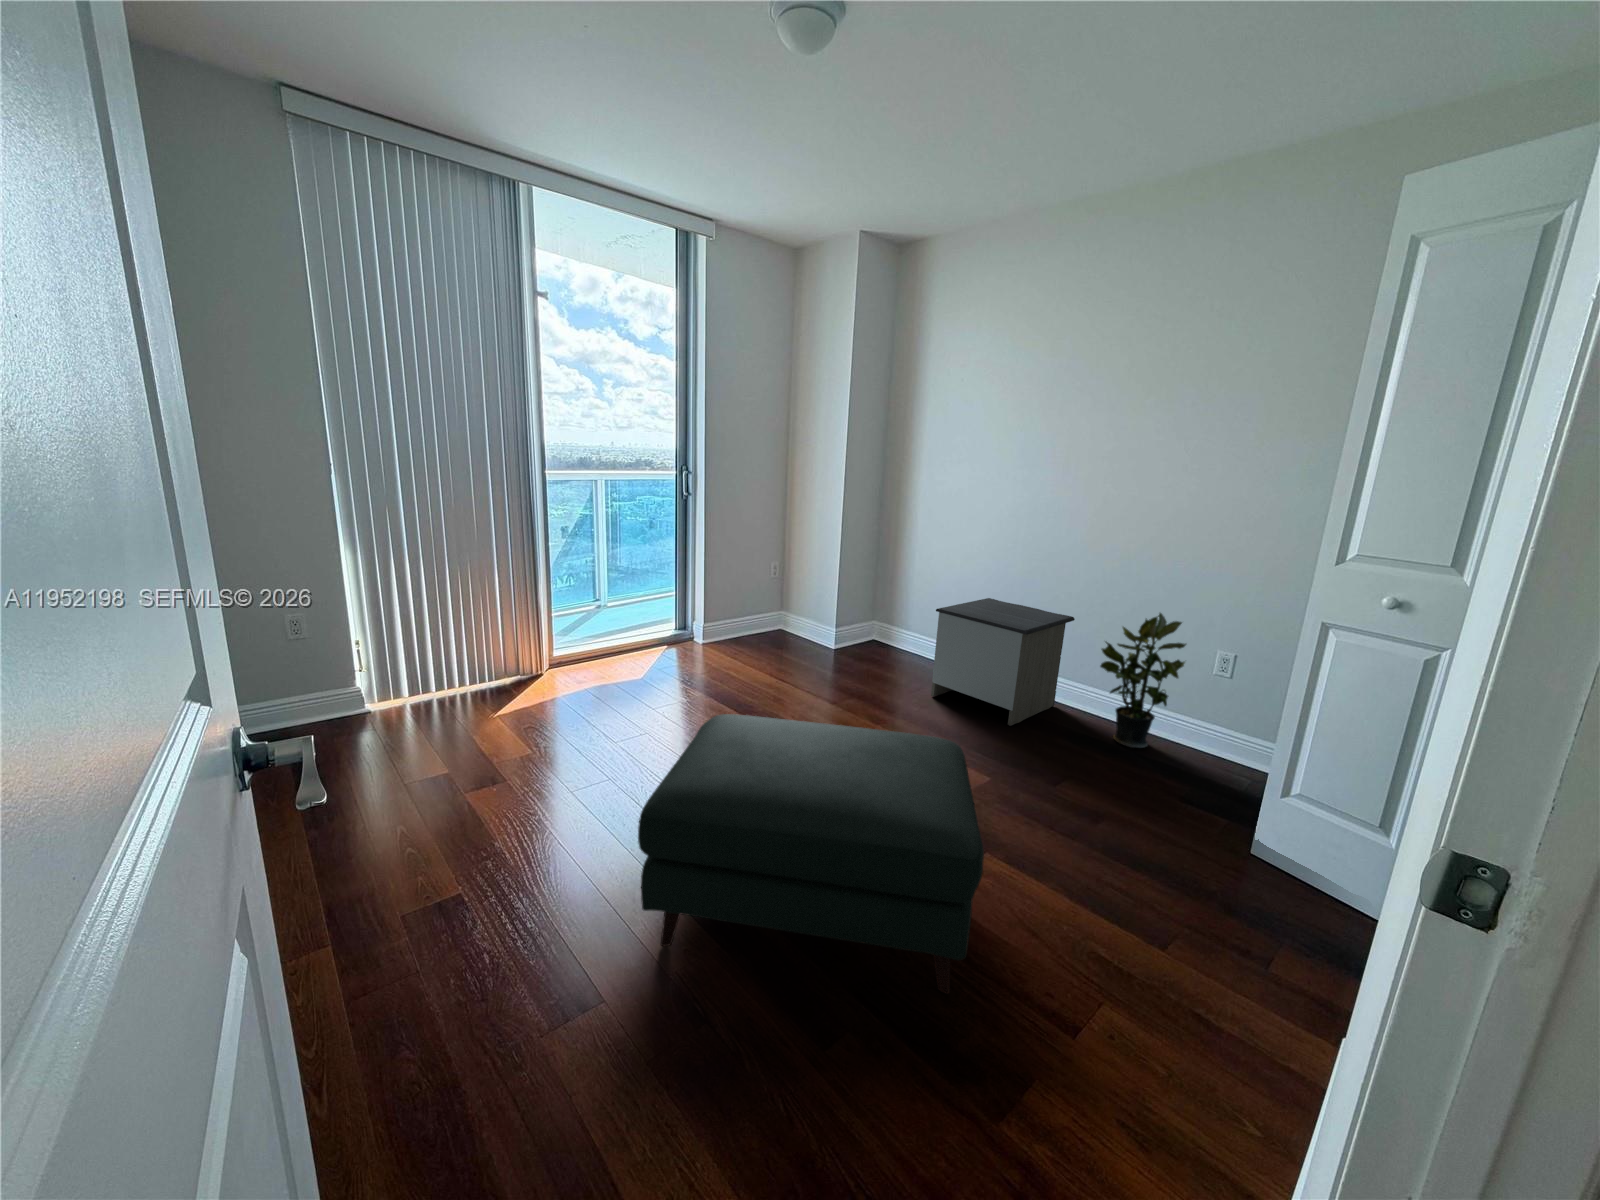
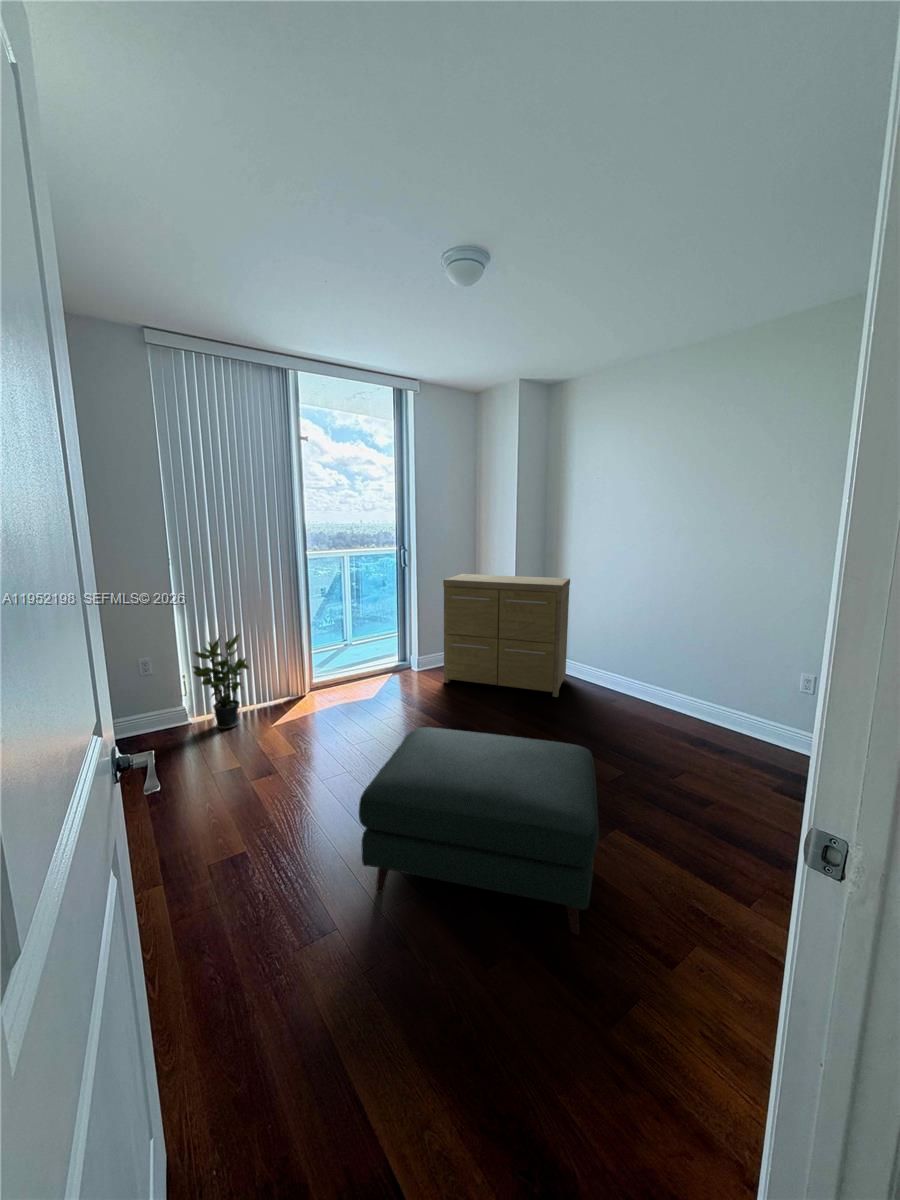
dresser: none [741,509,917,679] -> present [443,574,570,697]
nightstand: present [931,598,1075,726] -> none [583,636,691,733]
potted plant: present [1100,613,1186,748] -> present [193,634,249,729]

